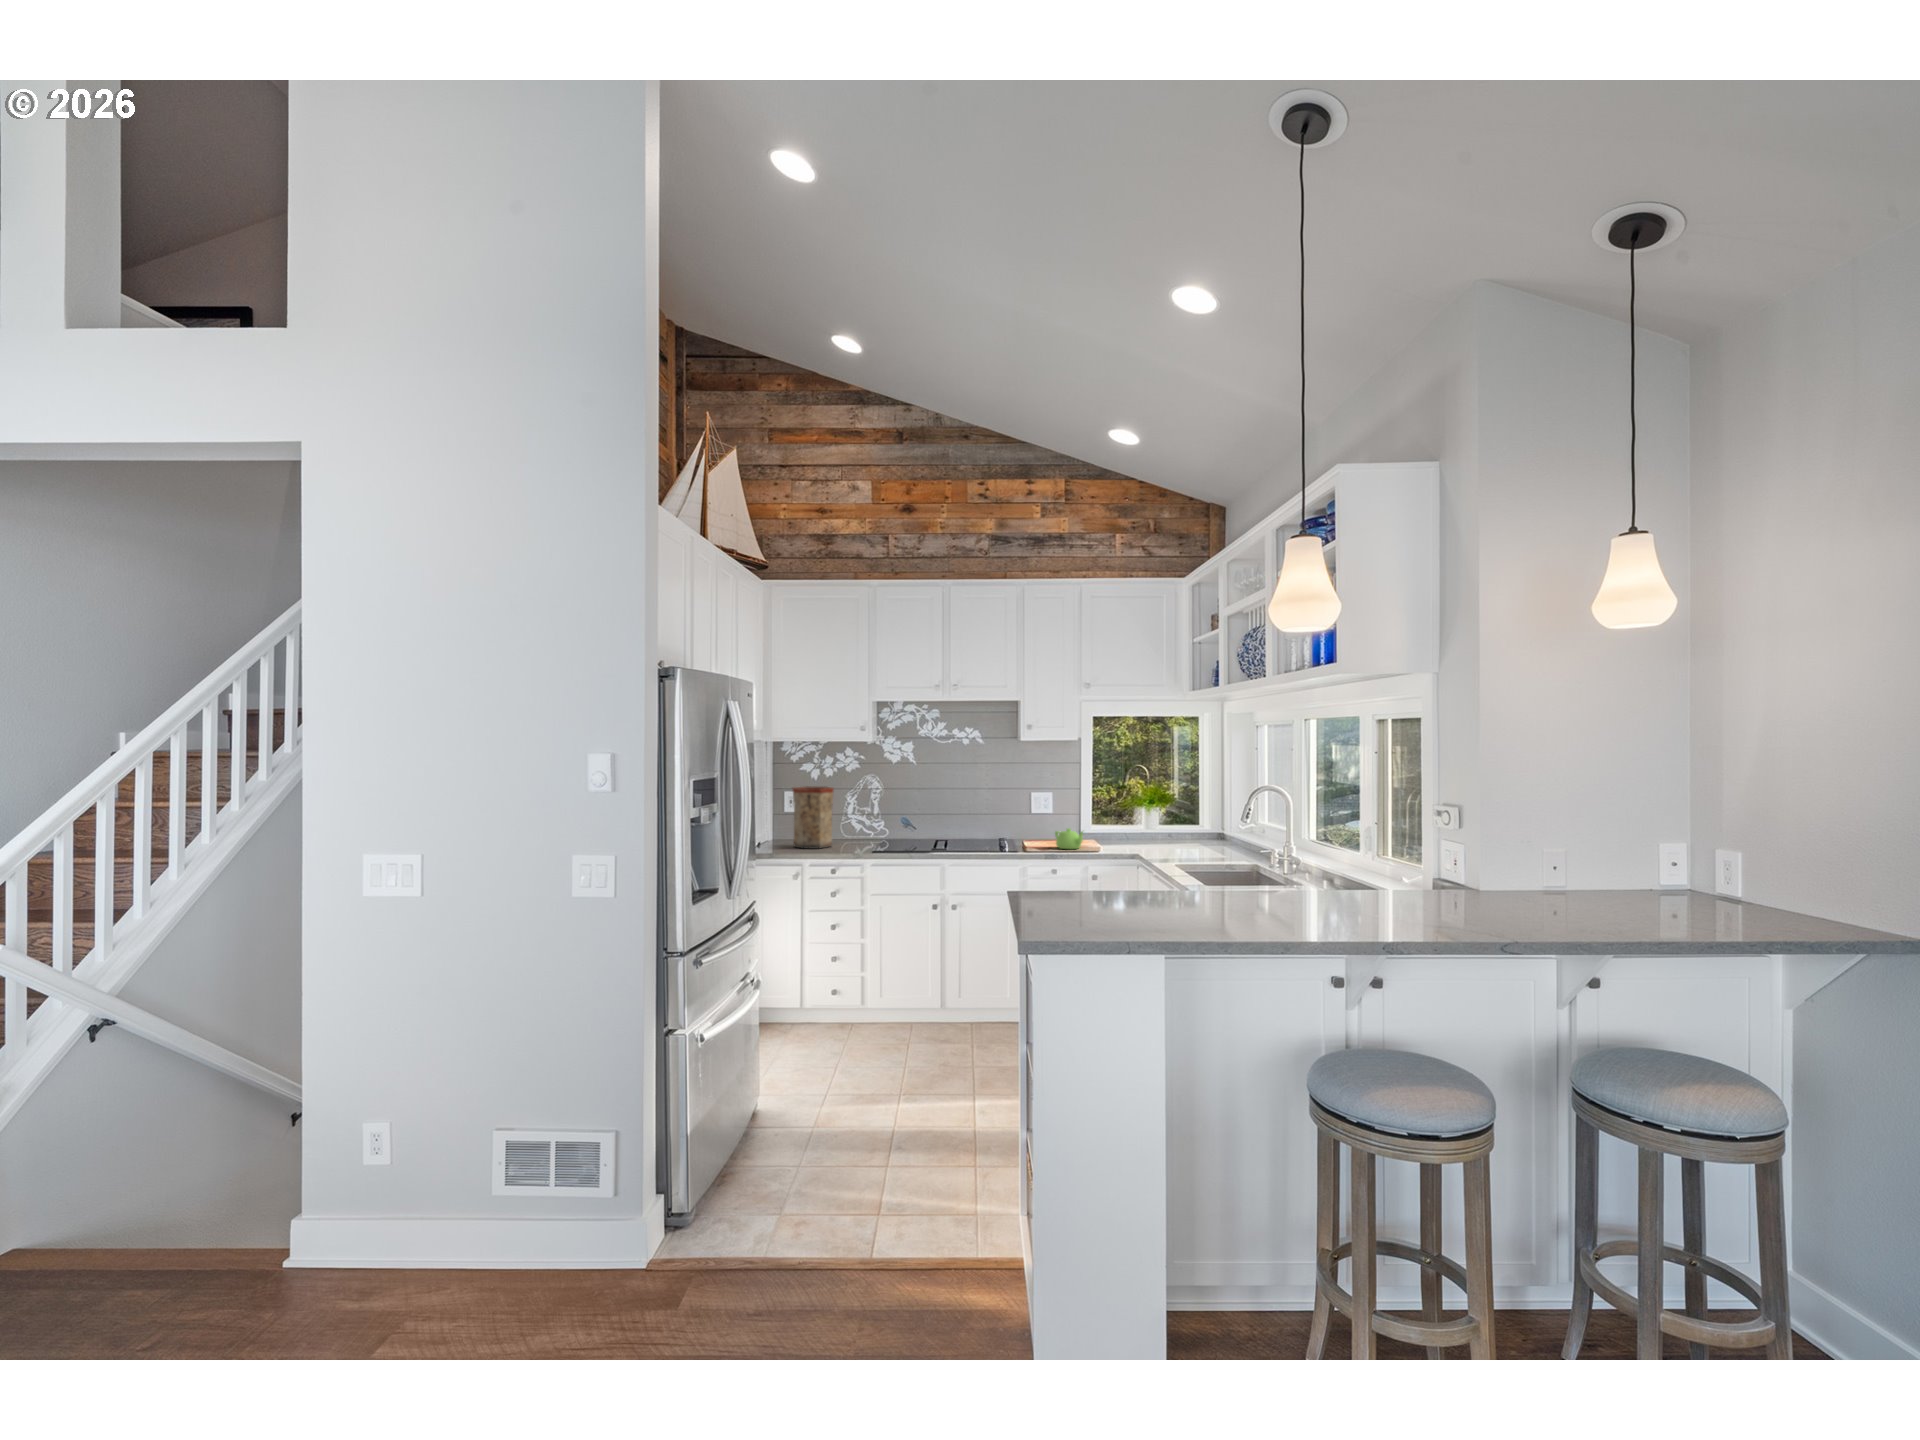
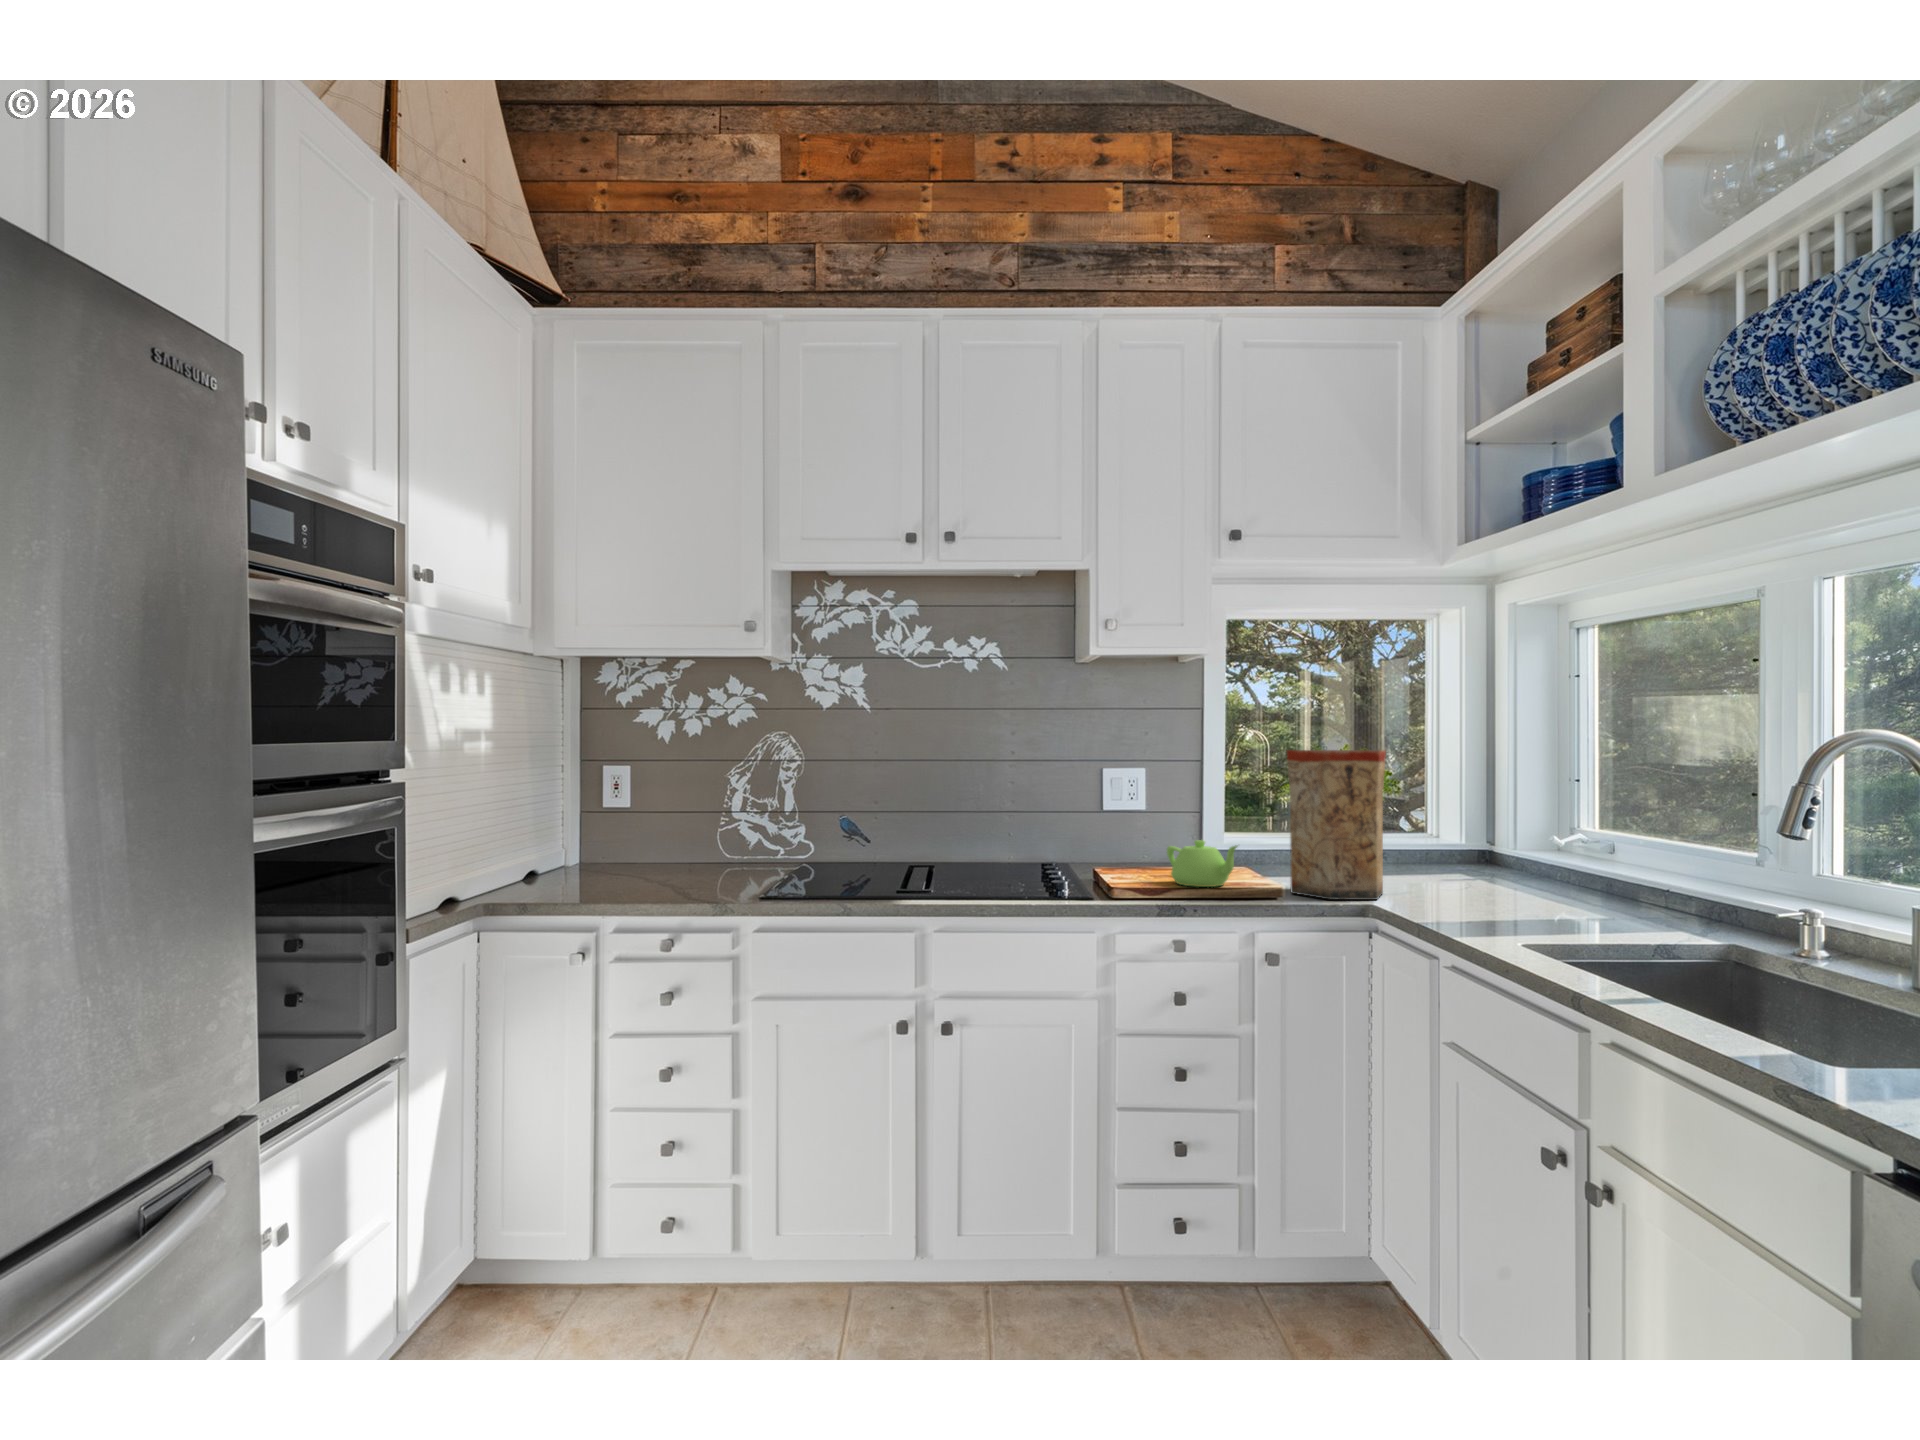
vase: present [793,786,833,849] -> present [1287,750,1386,900]

